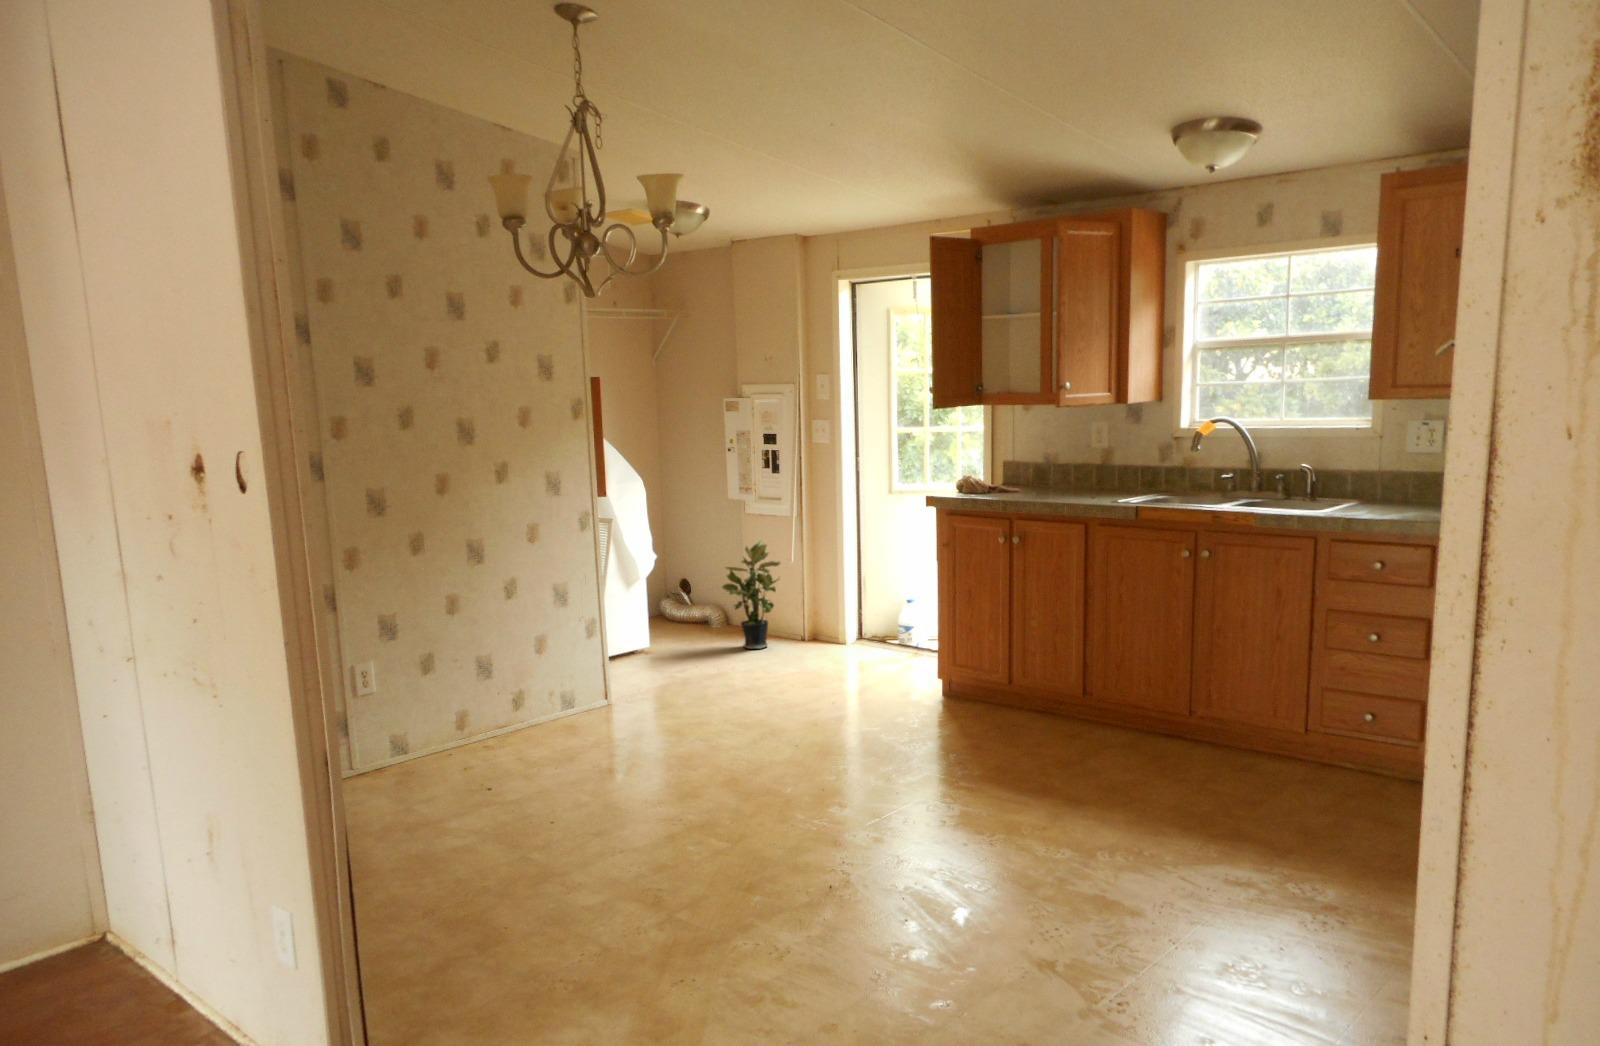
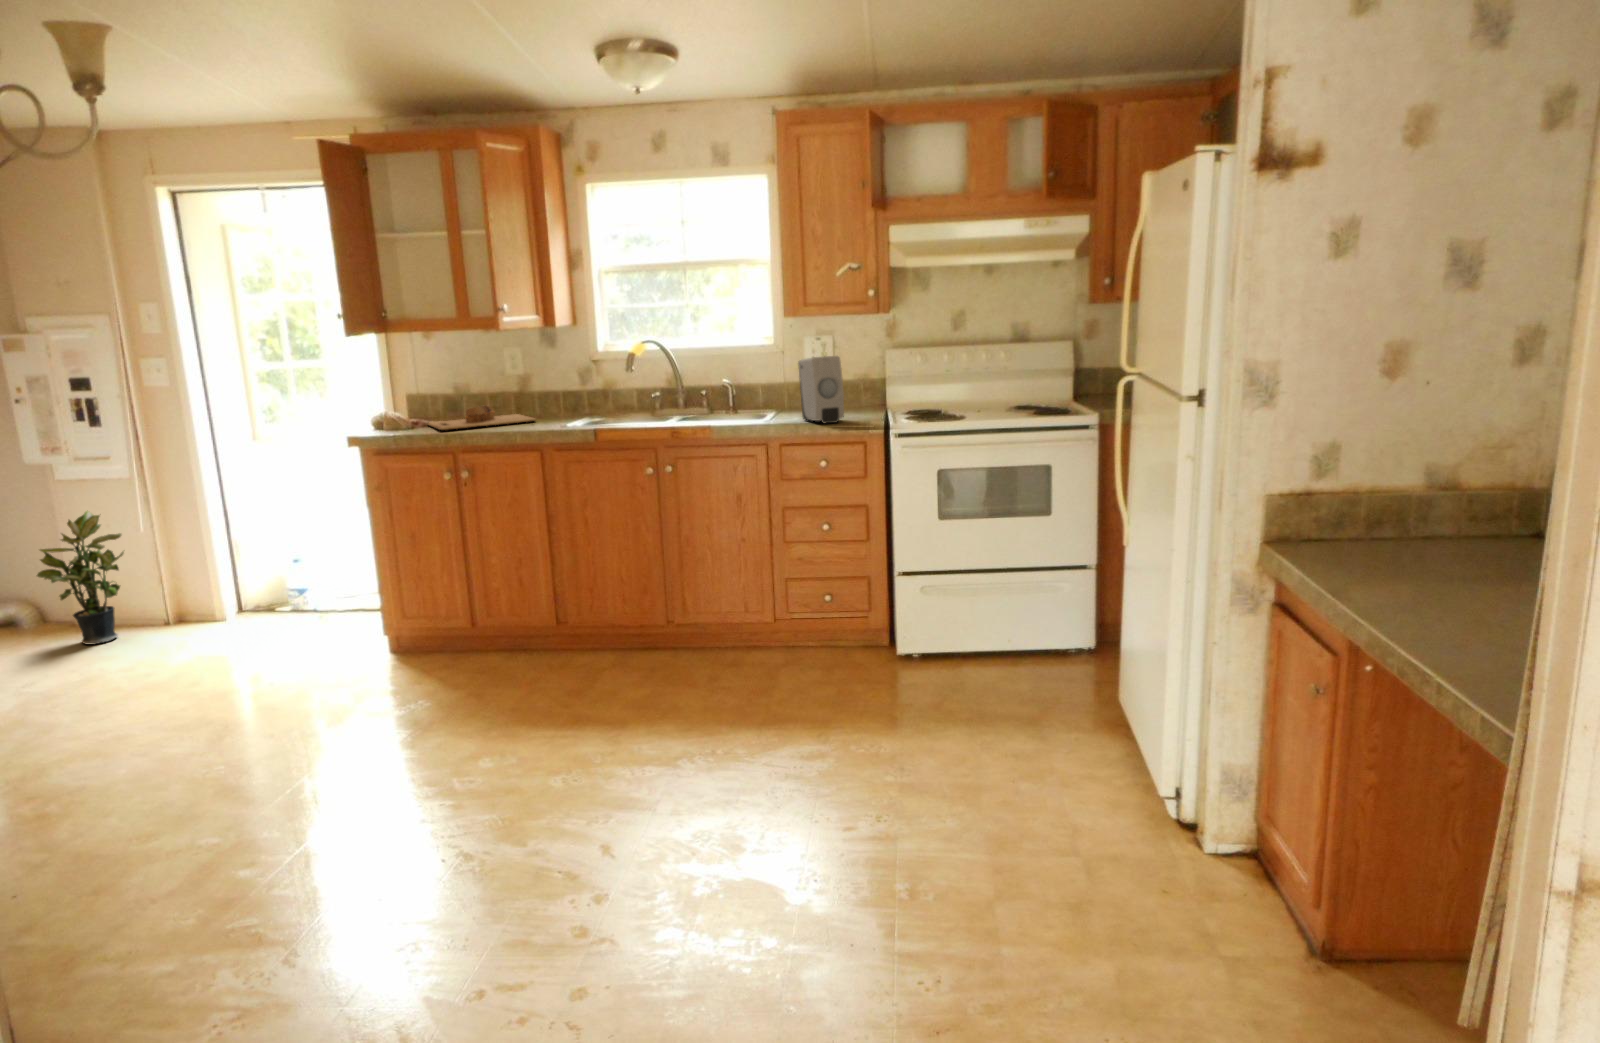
soap dispenser: none [1360,447,1402,521] -> present [798,356,844,423]
cutting board: none [1007,476,1100,497] -> present [428,406,536,430]

